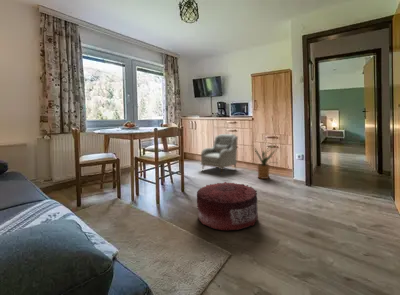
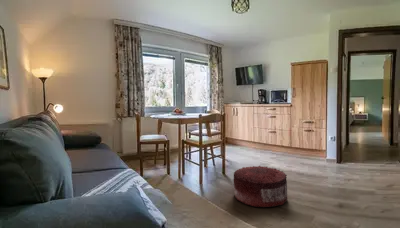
armchair: present [201,134,238,171] -> none [241,110,277,159]
house plant: present [255,146,274,179] -> none [285,133,317,166]

